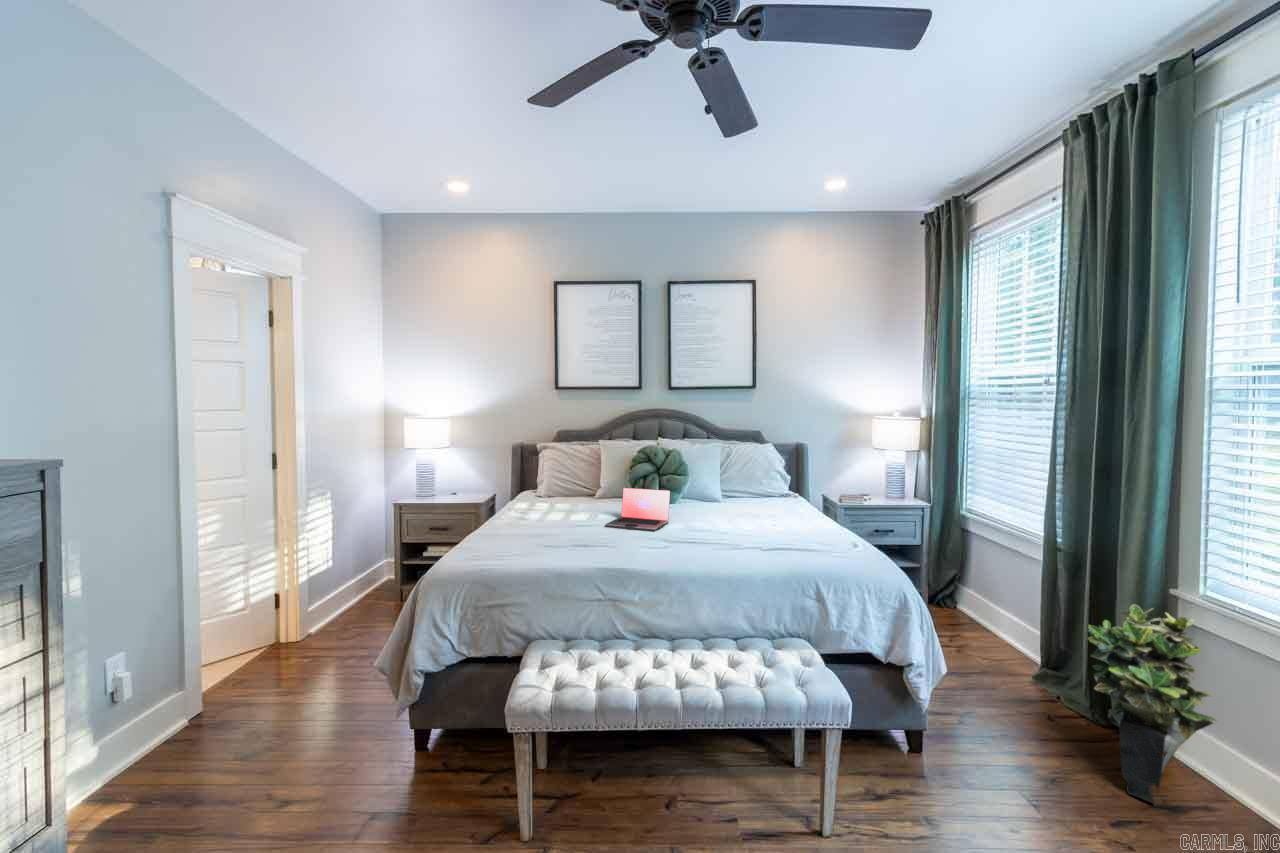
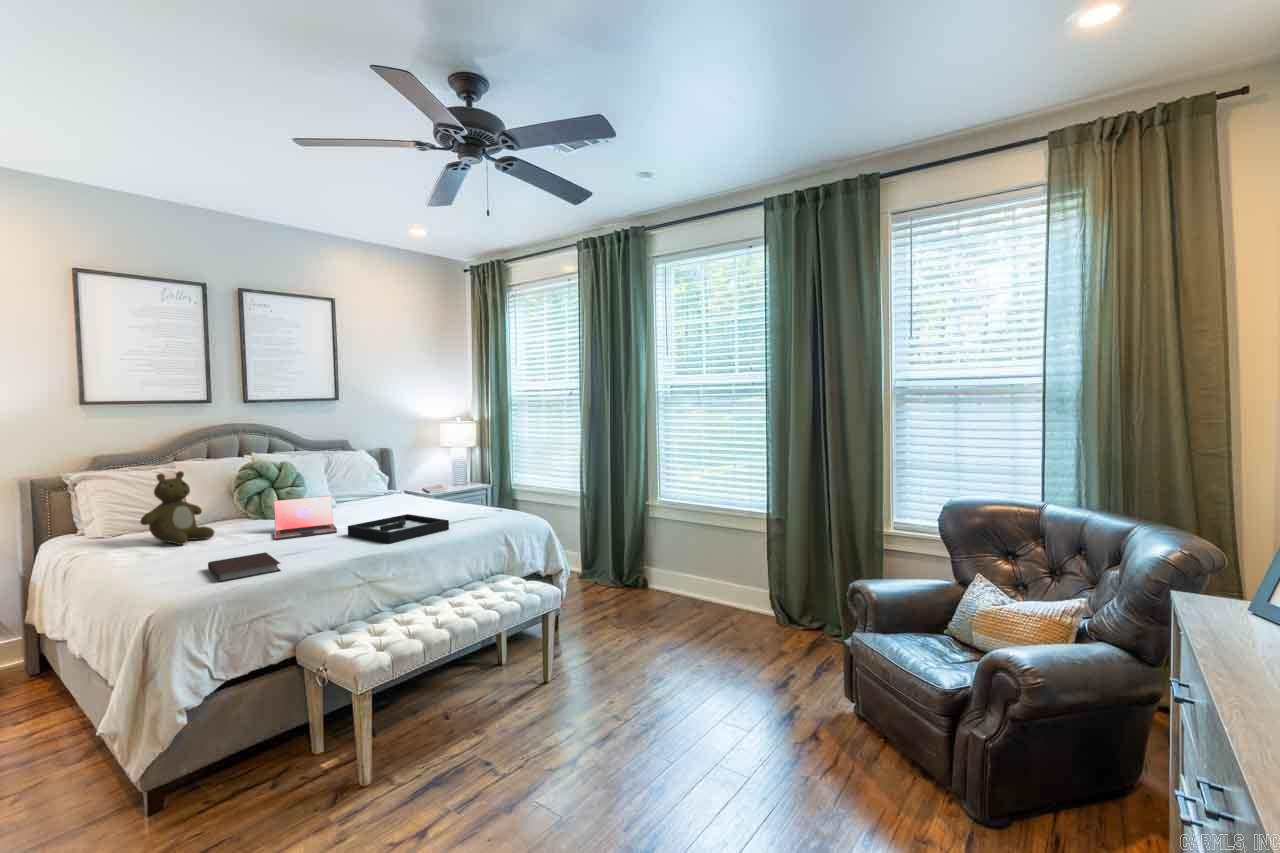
teddy bear: none [539,451,587,515] -> present [140,471,215,545]
decorative tray: none [653,526,744,560] -> present [348,514,449,544]
notebook: none [484,537,554,563] -> present [208,552,280,582]
potted plant: present [1088,604,1217,804] -> none [614,512,665,605]

